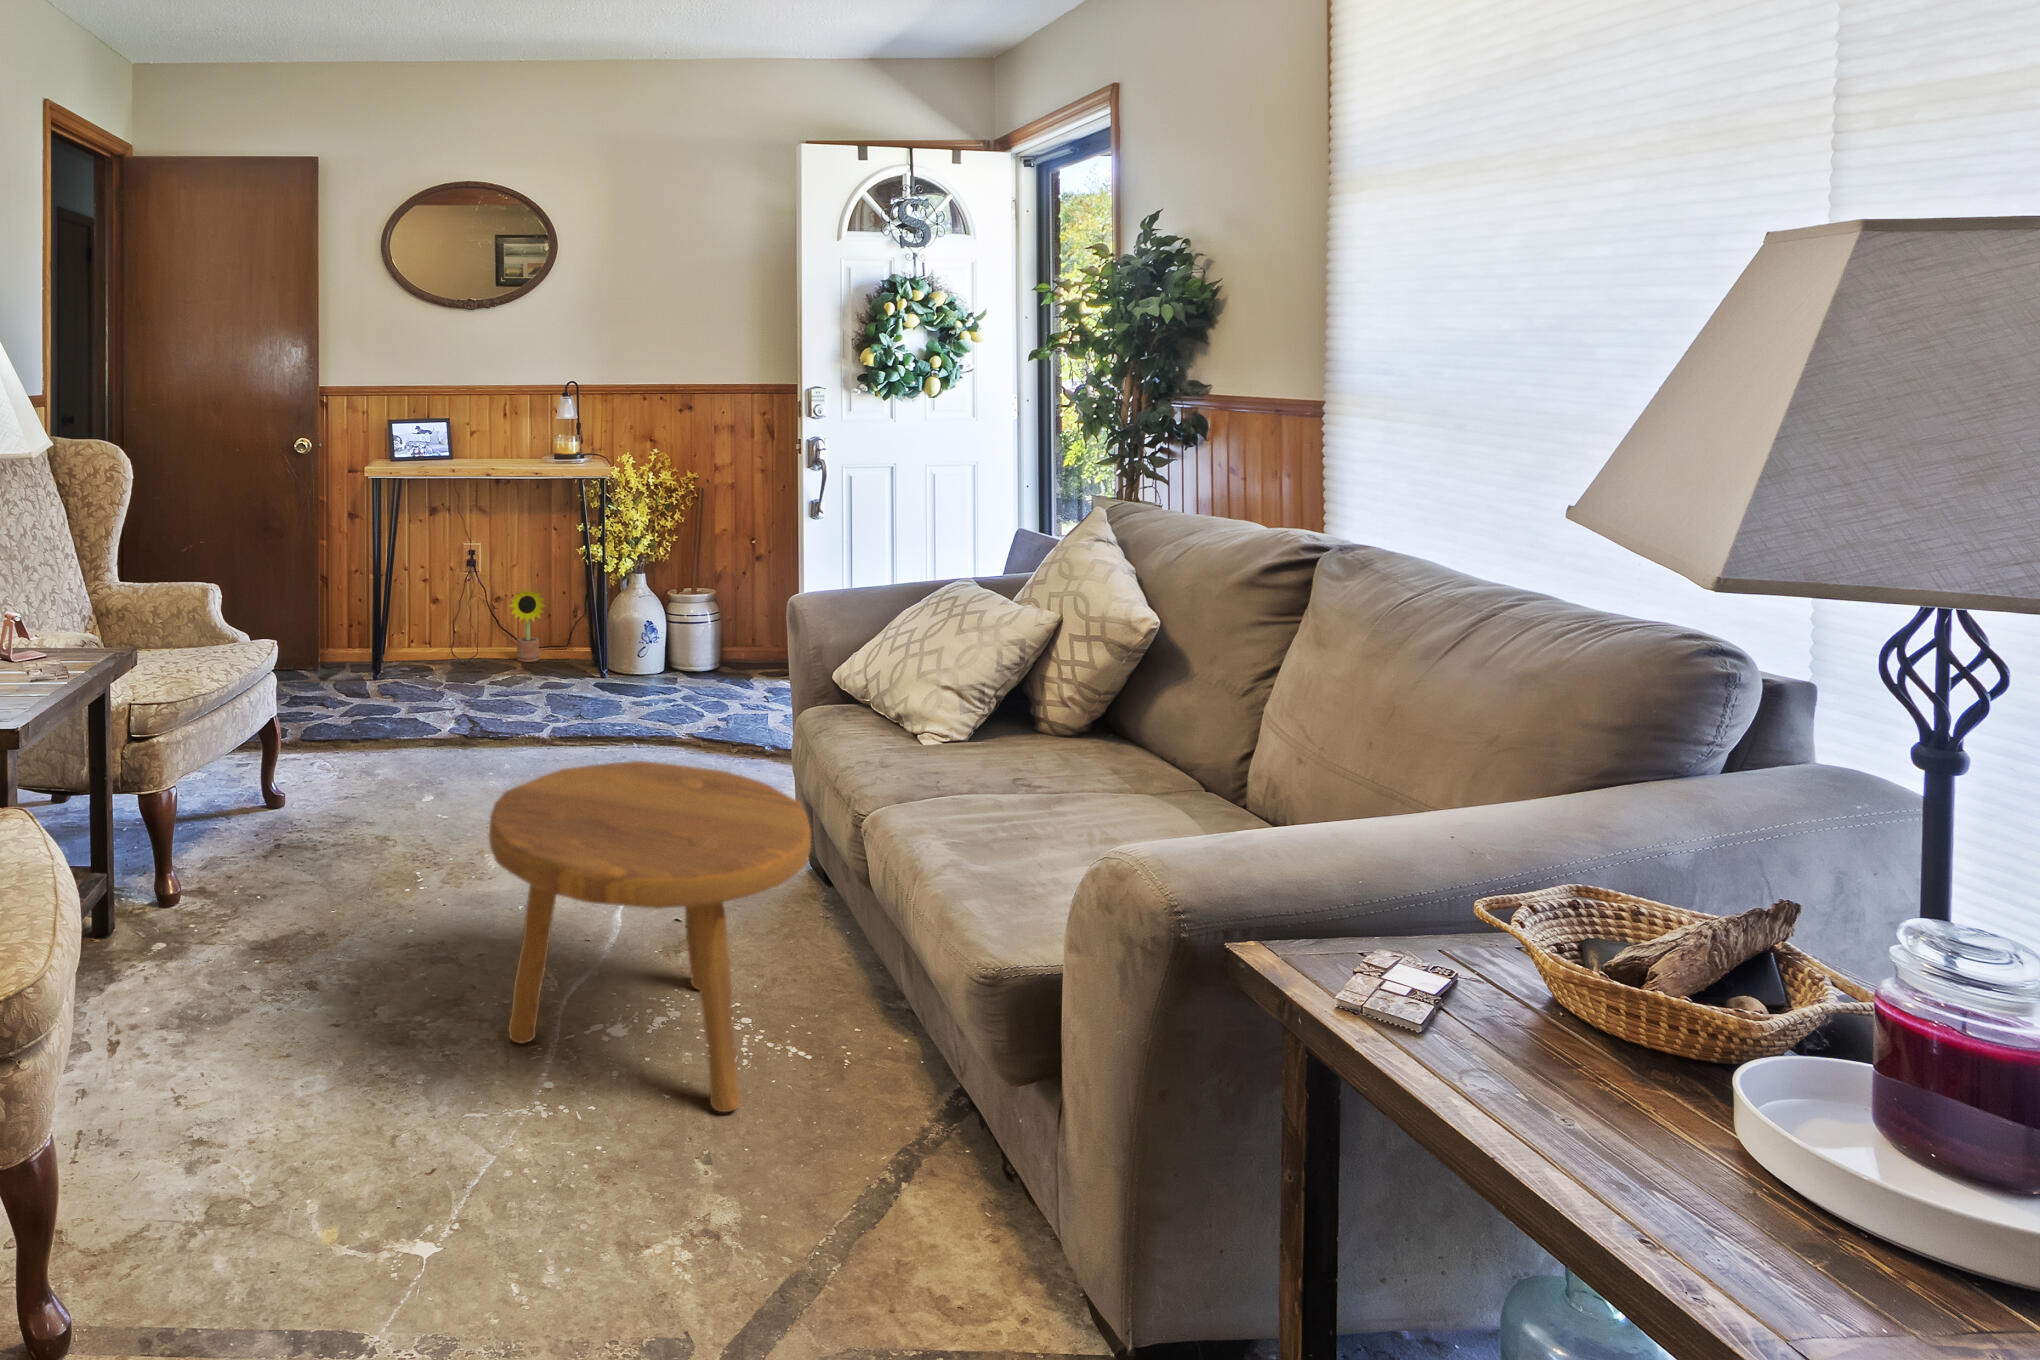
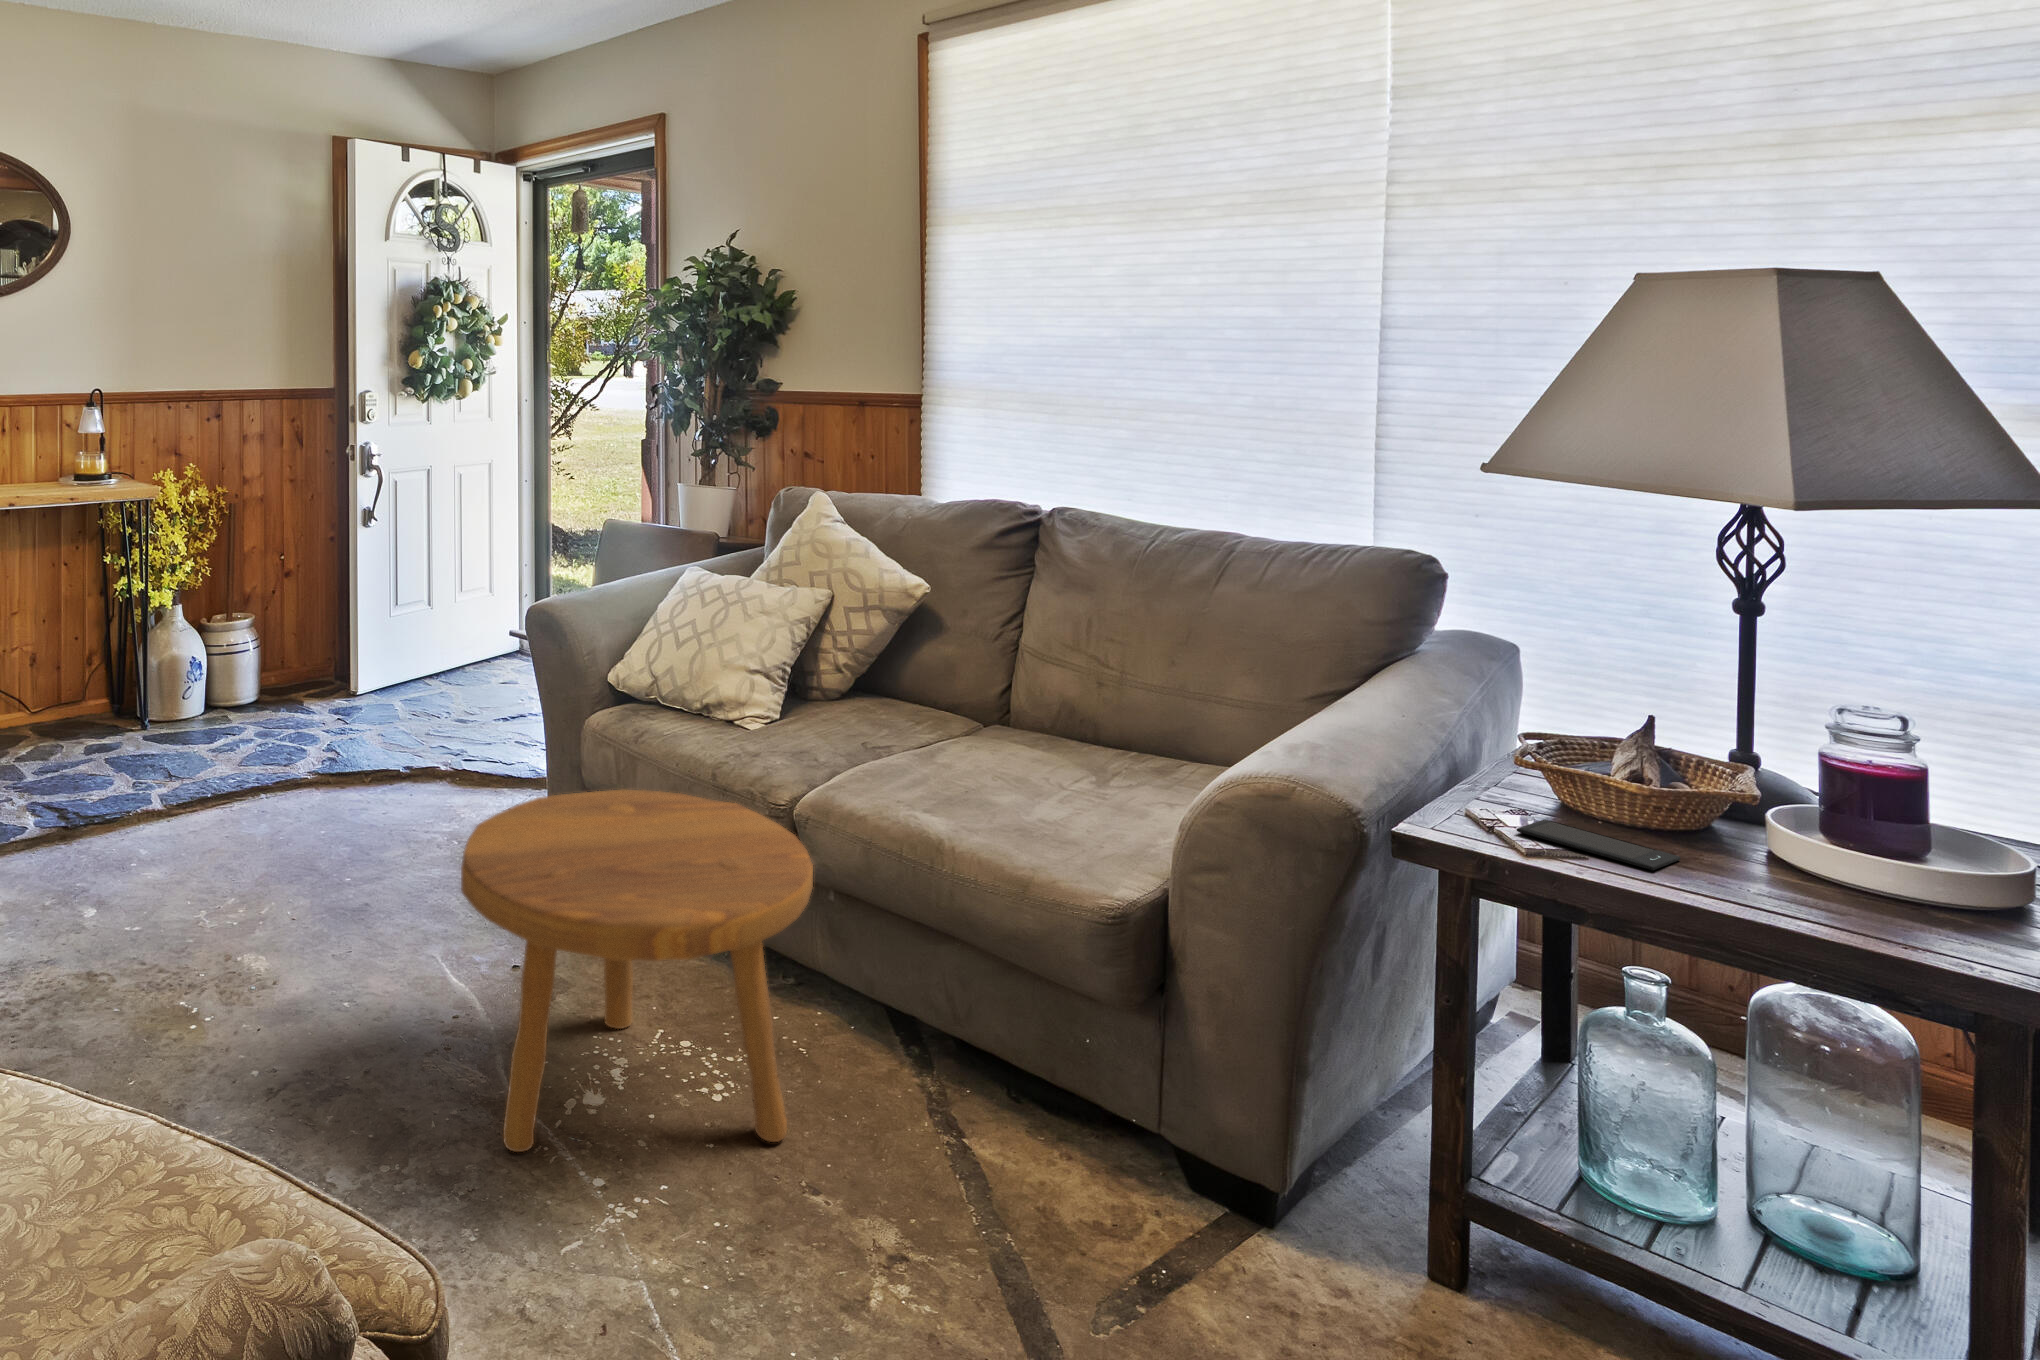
decorative plant: present [510,589,545,662] -> none [22,635,69,723]
smartphone: none [1377,976,1540,1060] -> present [1517,819,1680,870]

